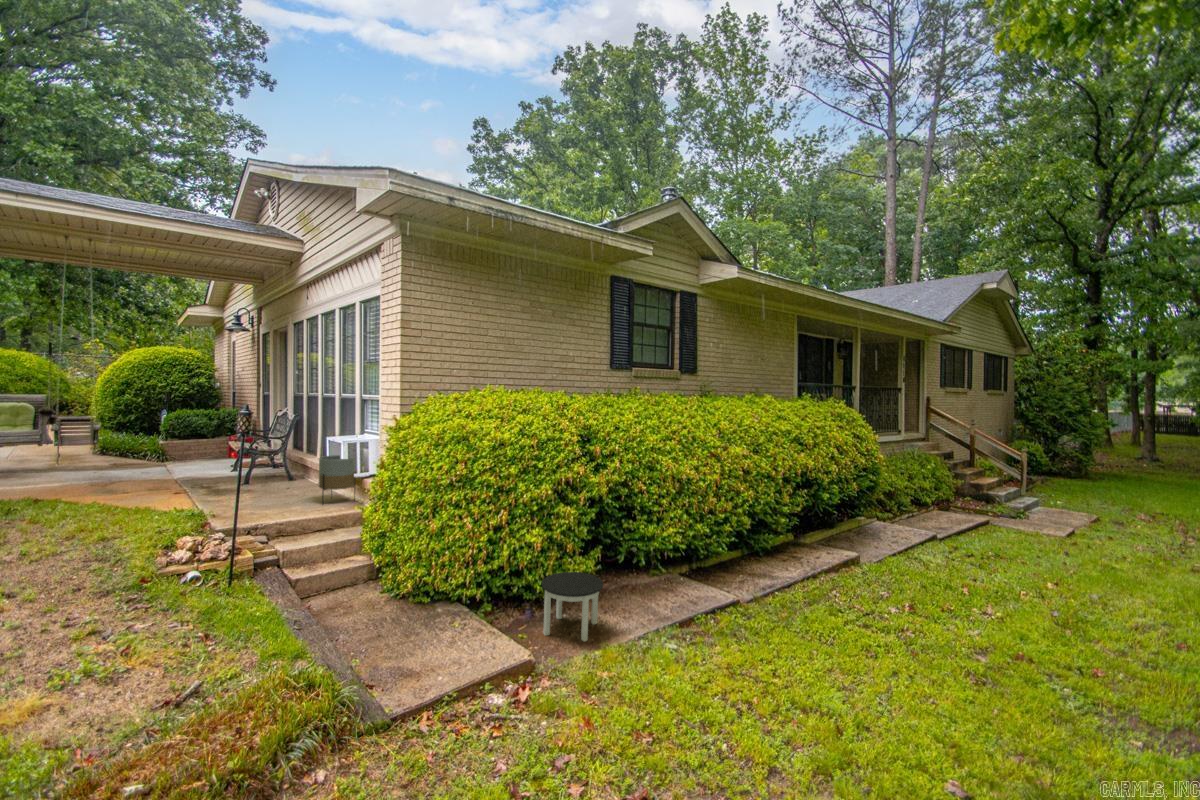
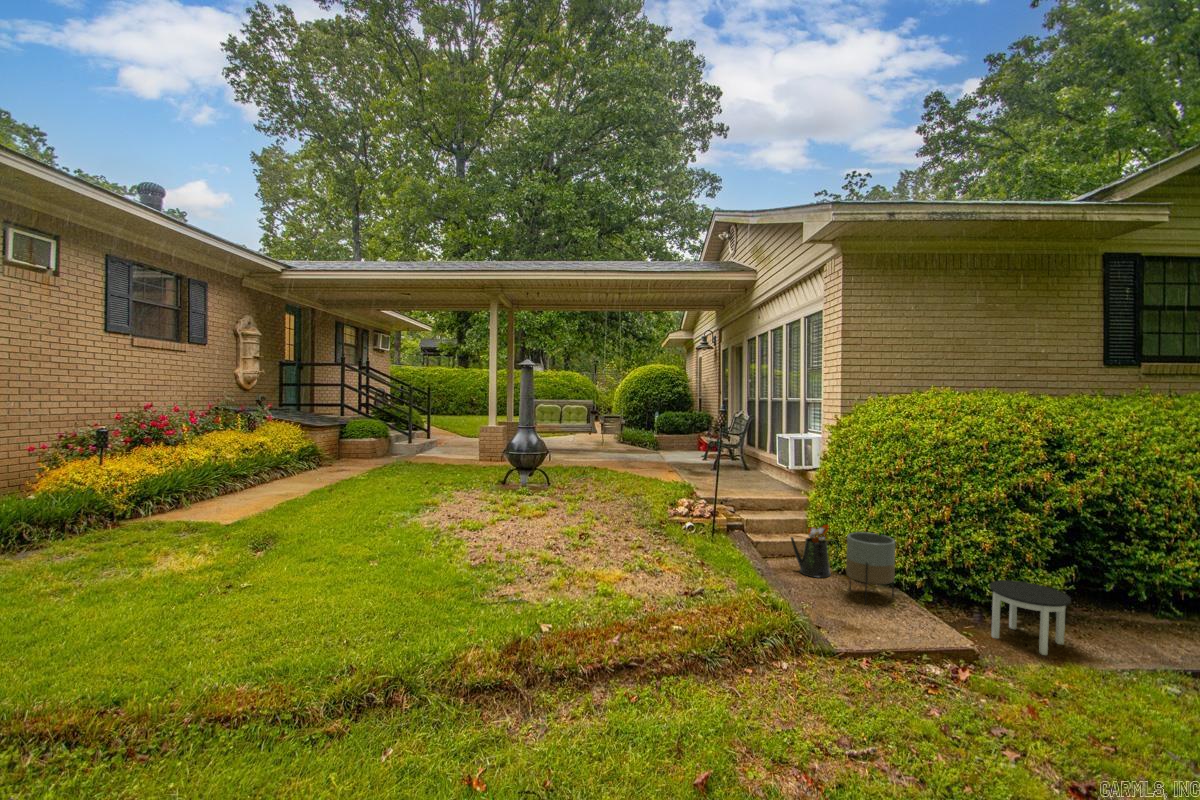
planter: present [319,455,356,504] -> present [846,532,895,604]
watering can: none [338,543,395,612] -> present [791,525,835,578]

